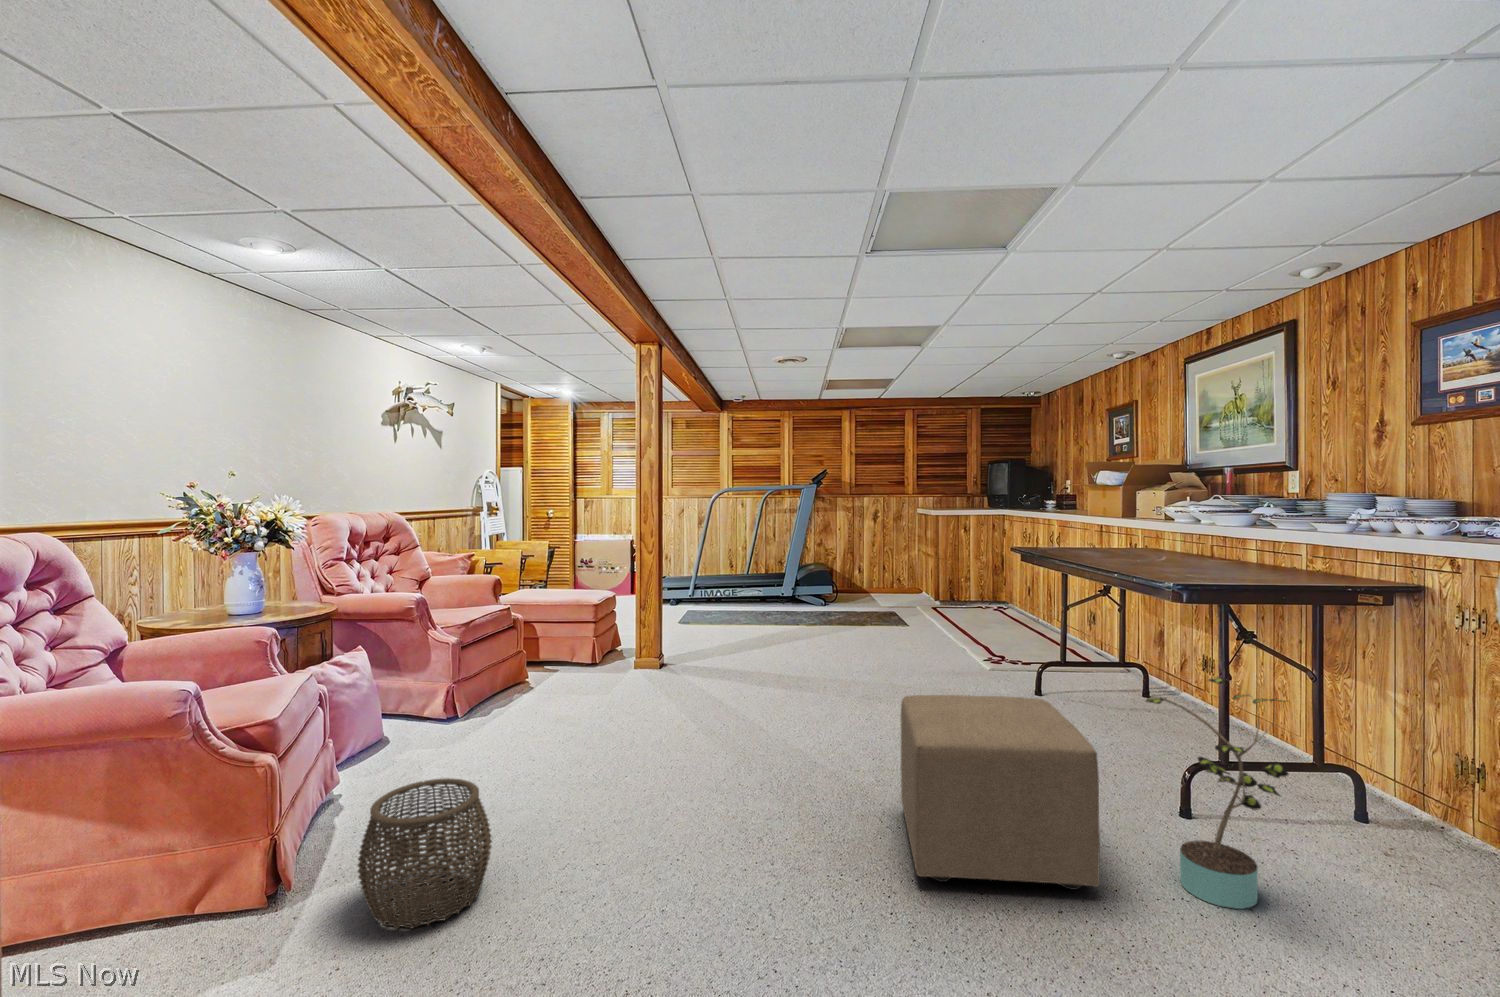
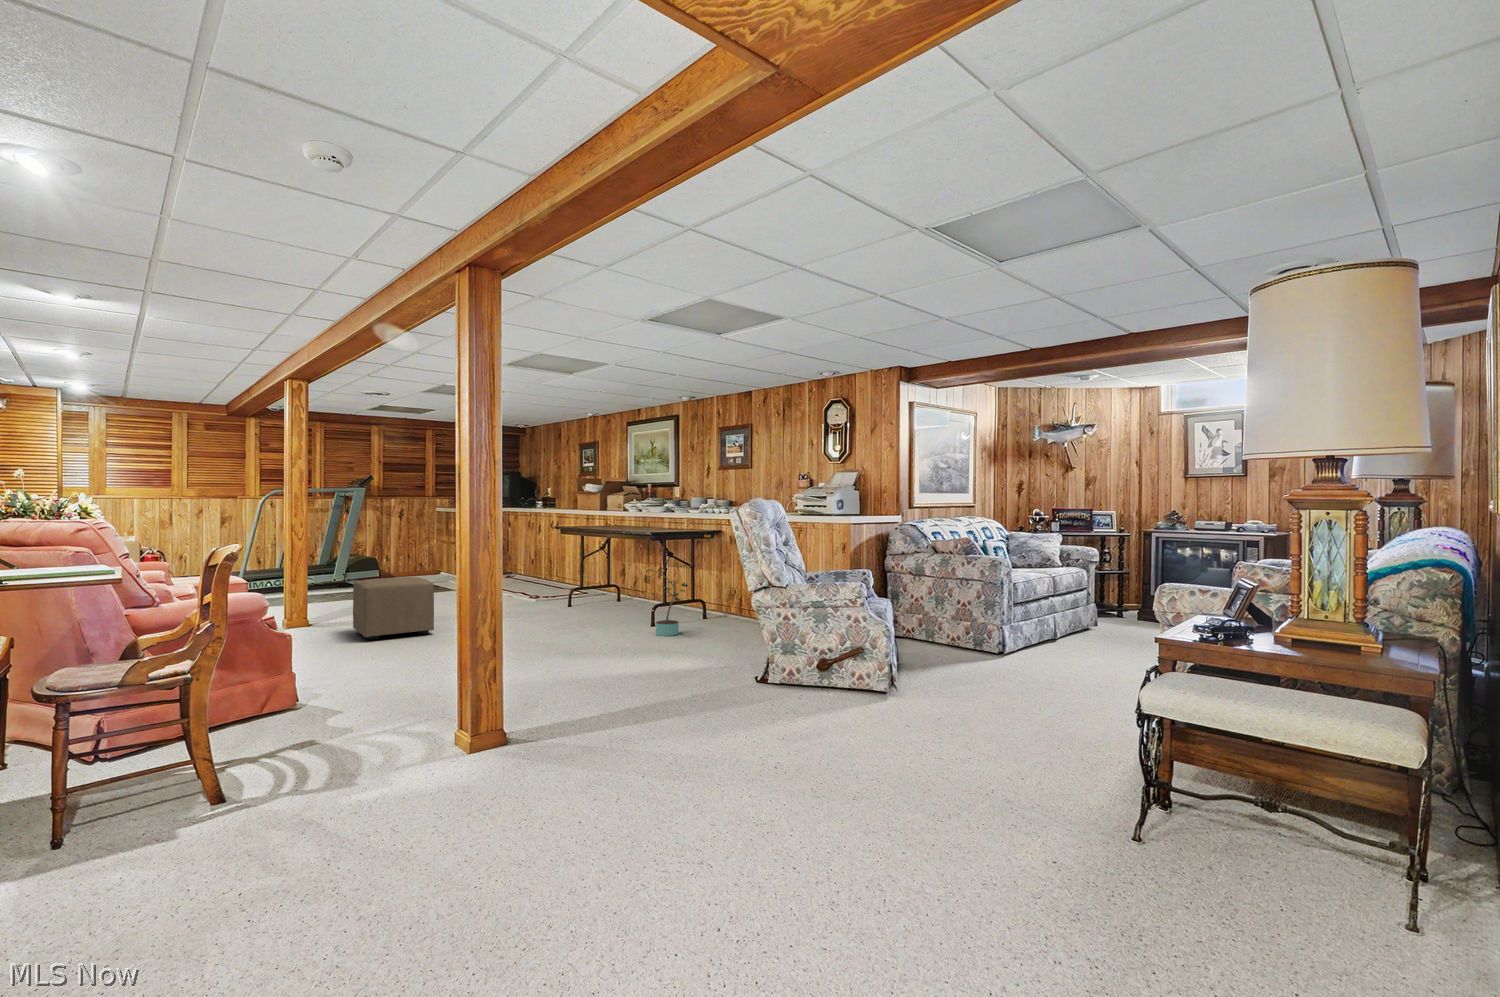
ottoman: present [901,695,1100,890] -> present [353,577,434,640]
woven basket: present [358,778,492,929] -> none [336,632,403,691]

